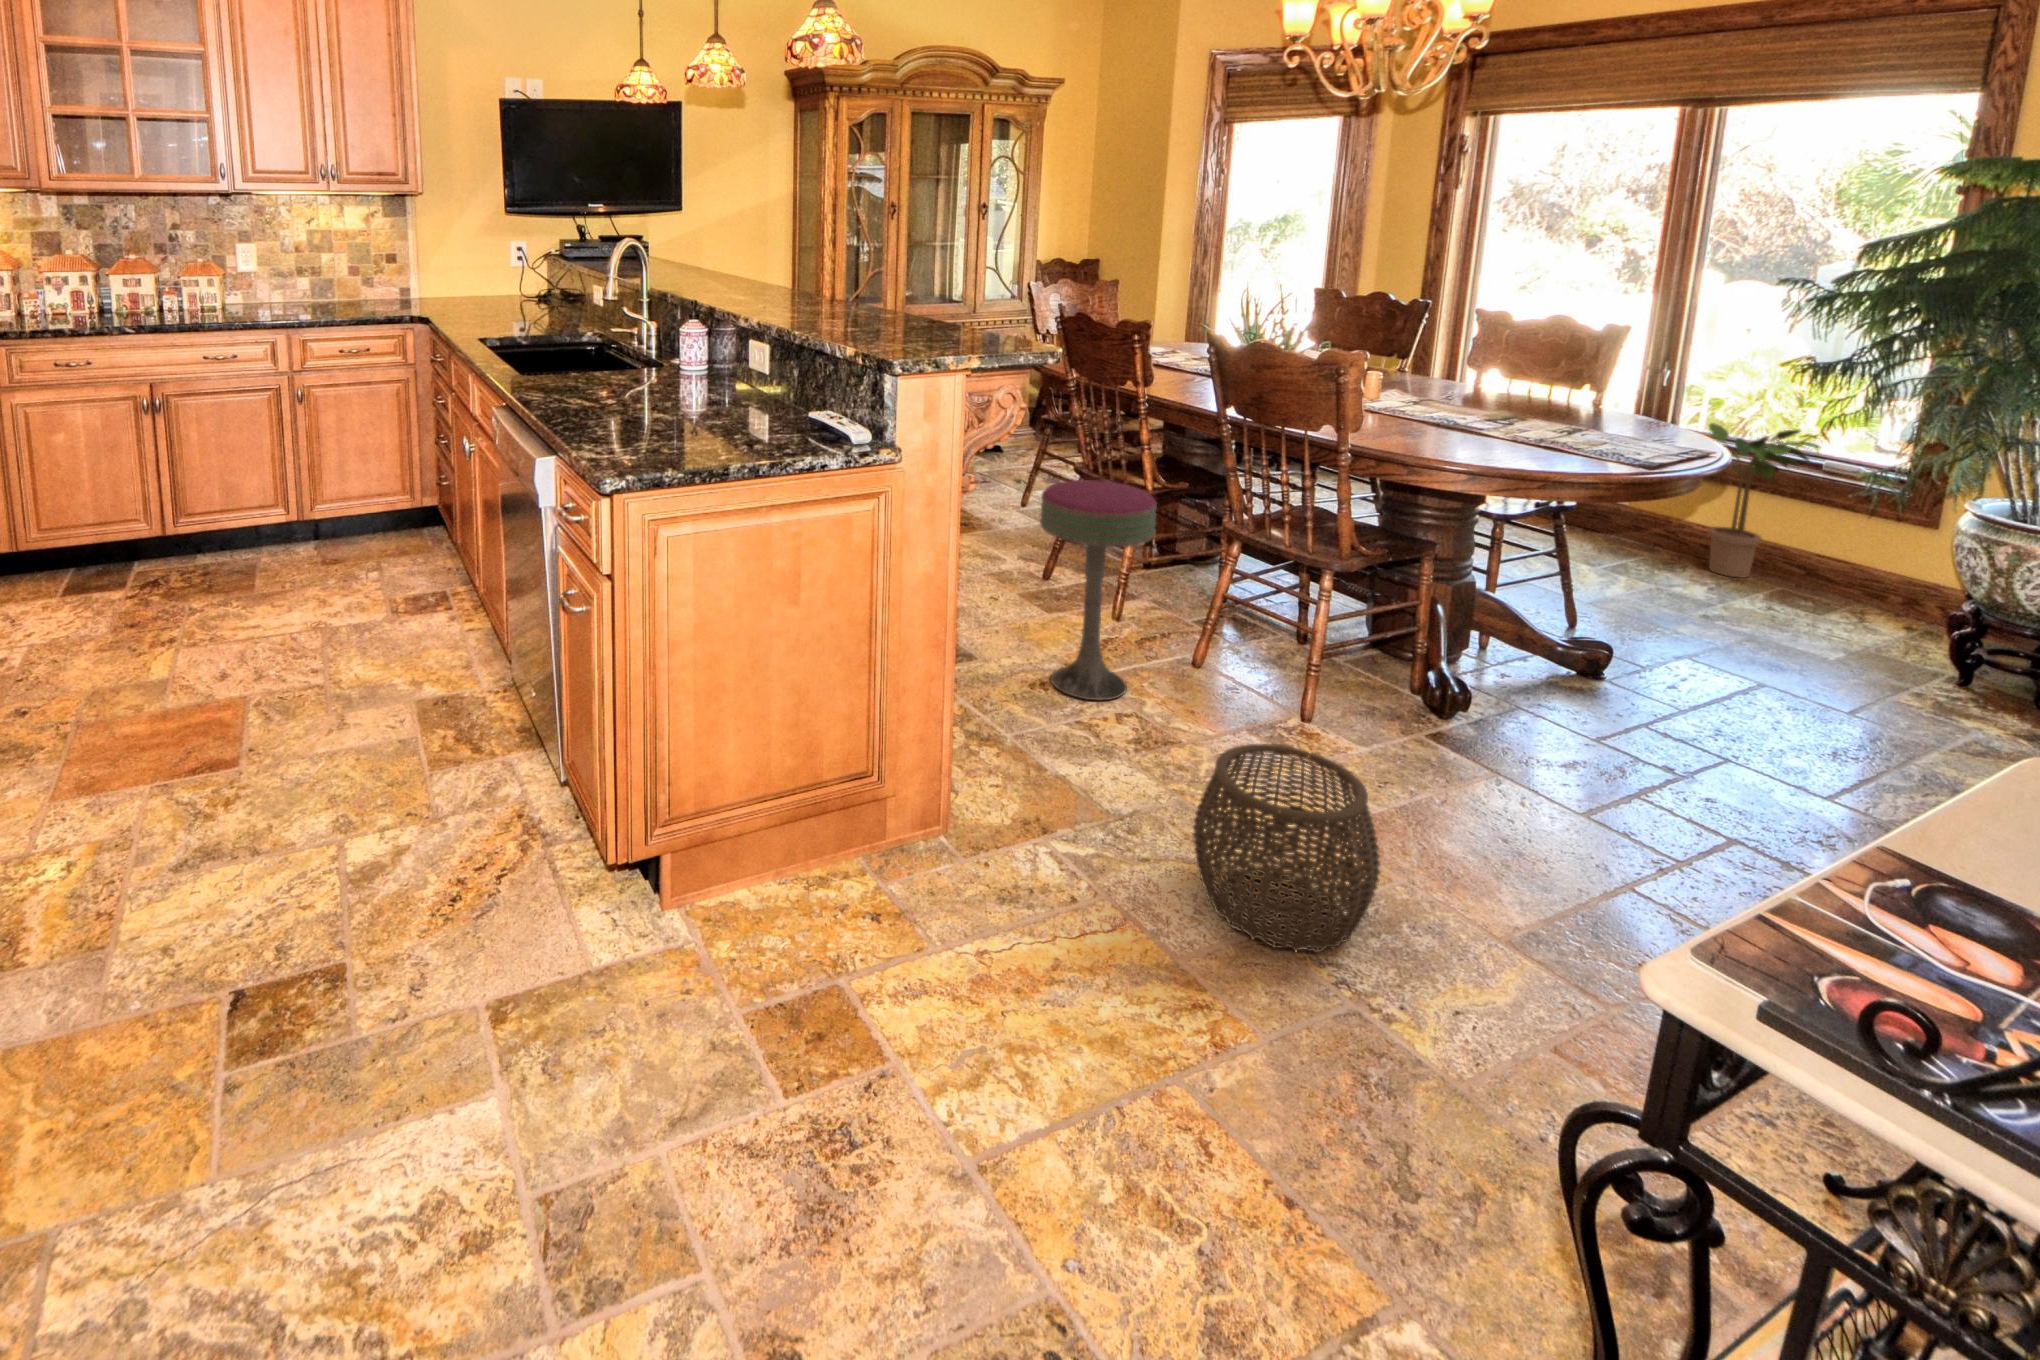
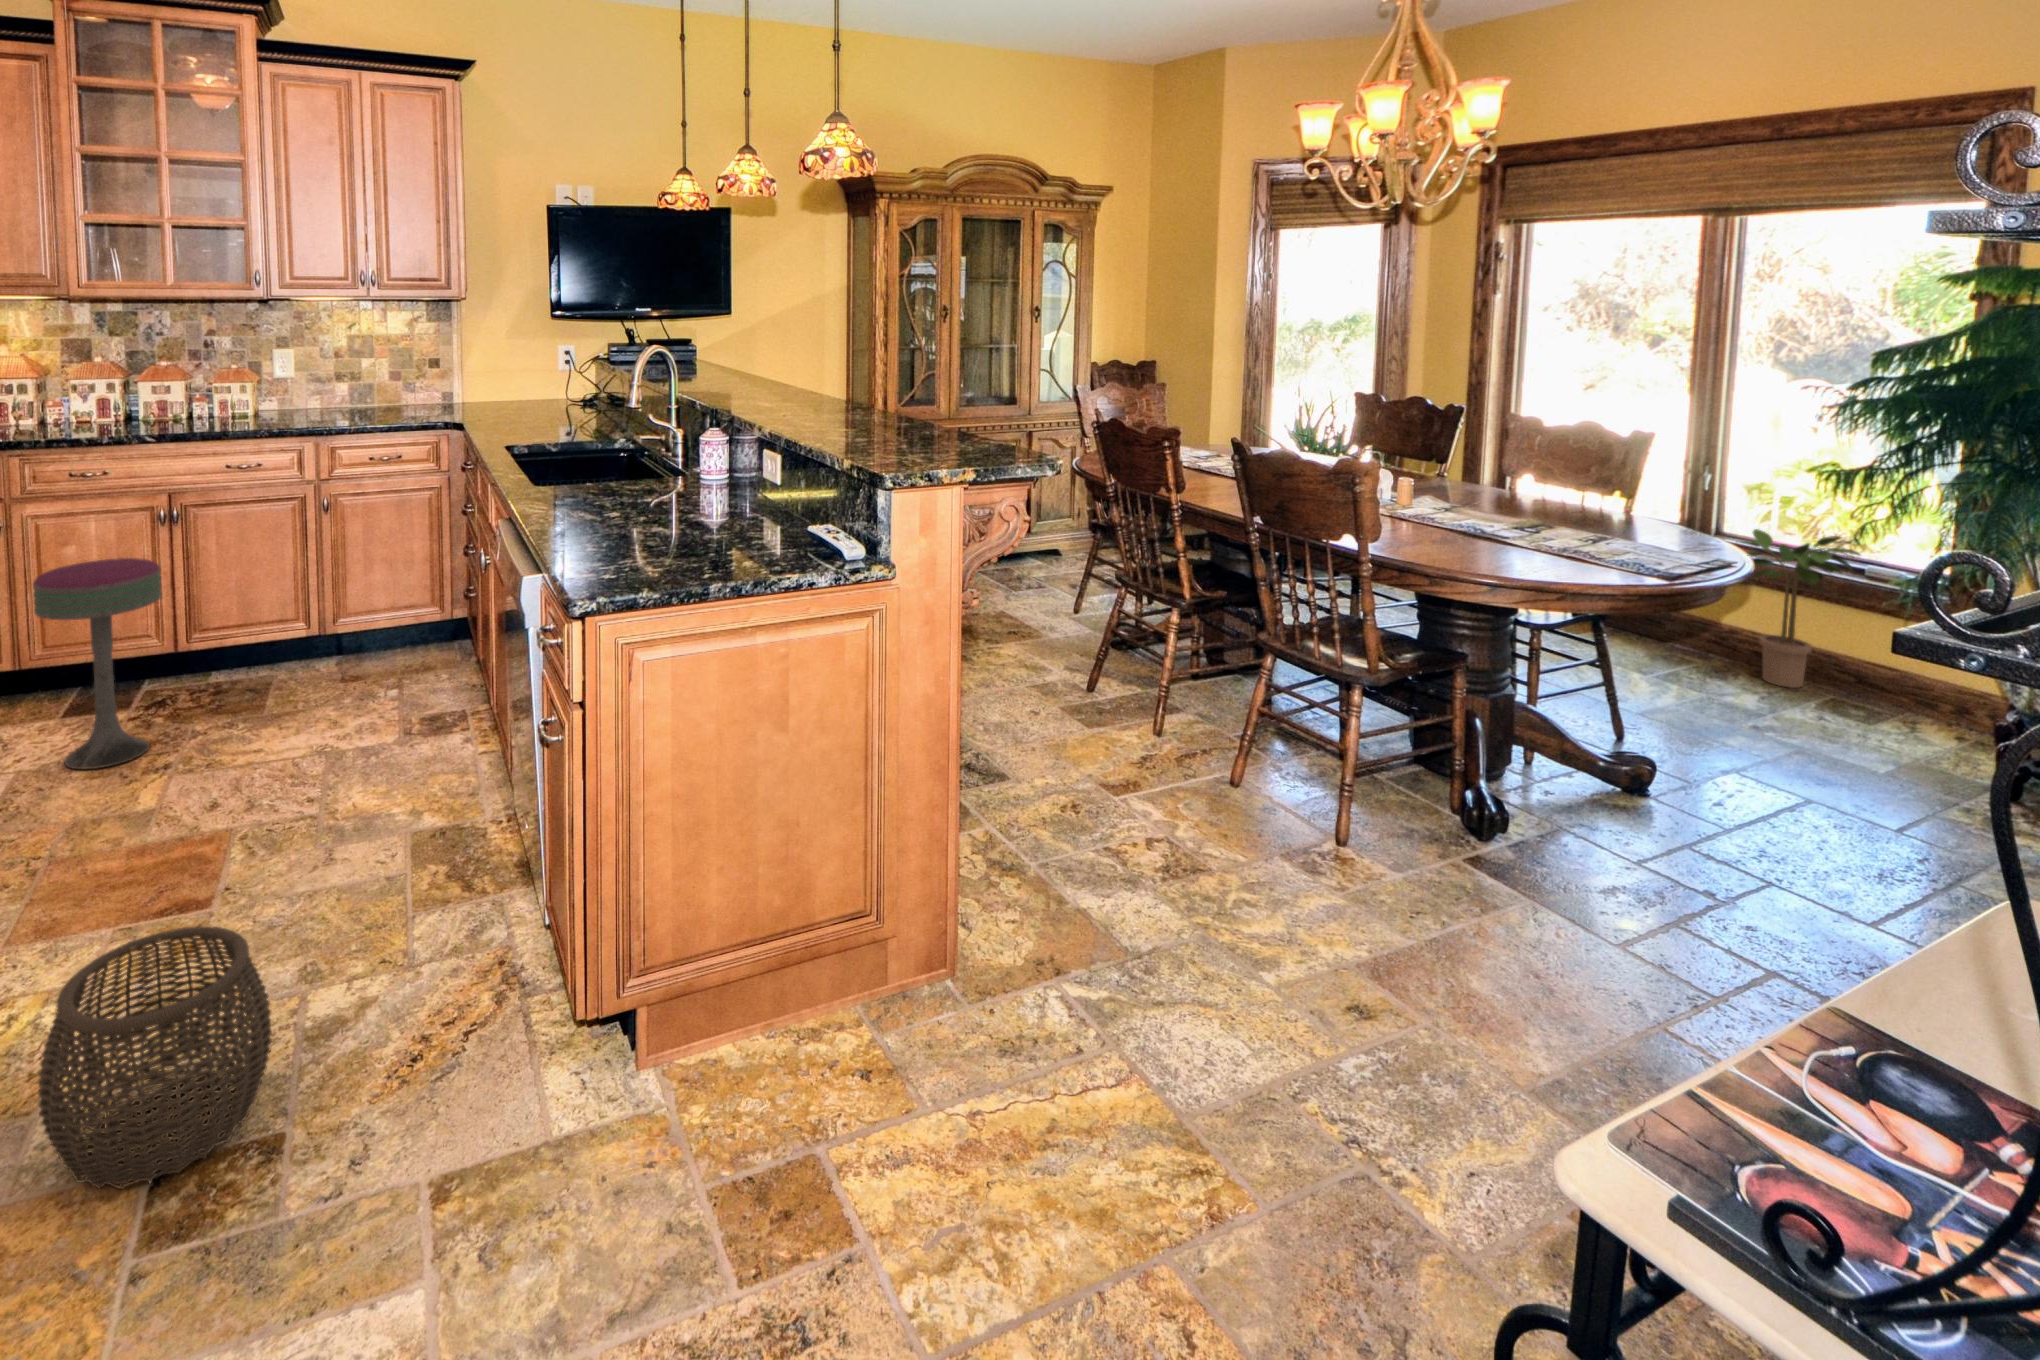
bar stool: present [1040,480,1157,700] -> present [33,558,162,769]
woven basket: present [1193,744,1380,953] -> present [38,926,272,1189]

